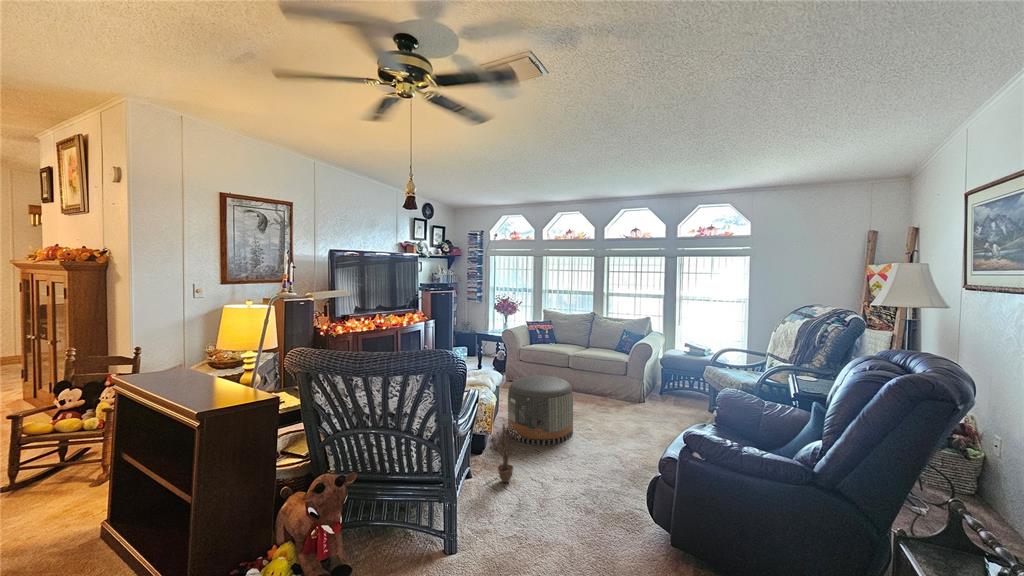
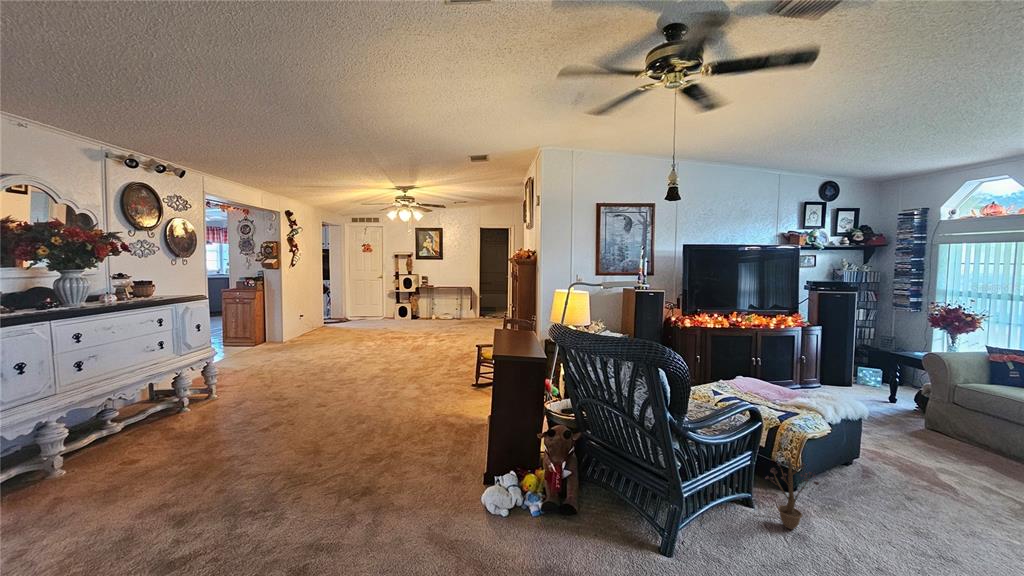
pouf: present [508,375,573,445] -> none [850,420,989,538]

